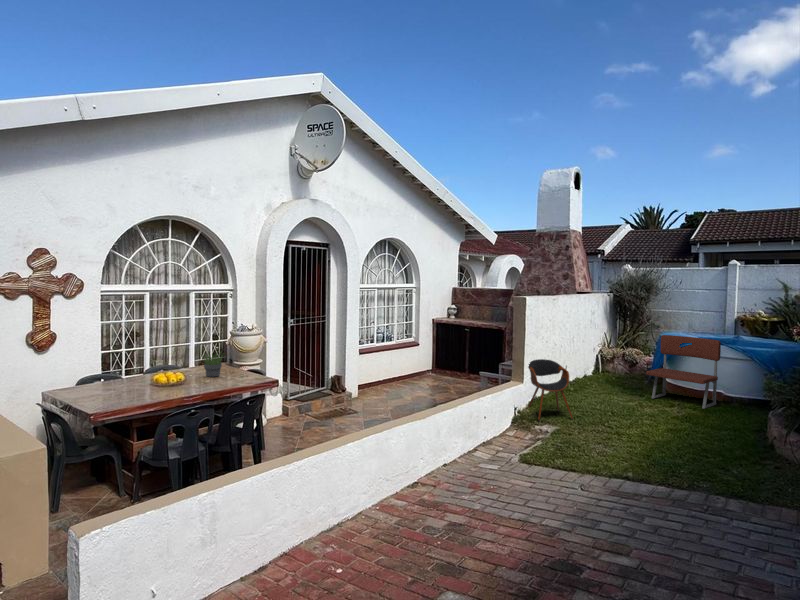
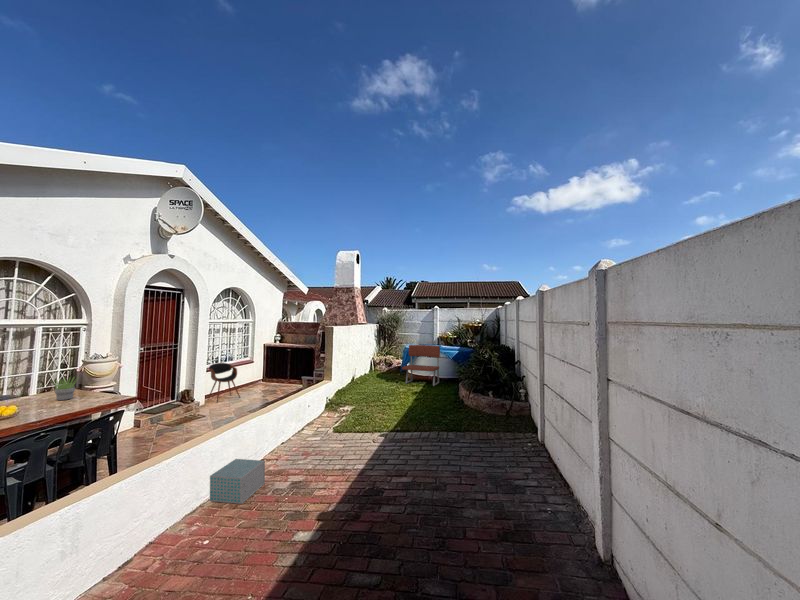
chair: present [528,359,573,421] -> present [209,363,240,402]
storage box: none [350,476,415,535] -> present [210,459,265,504]

